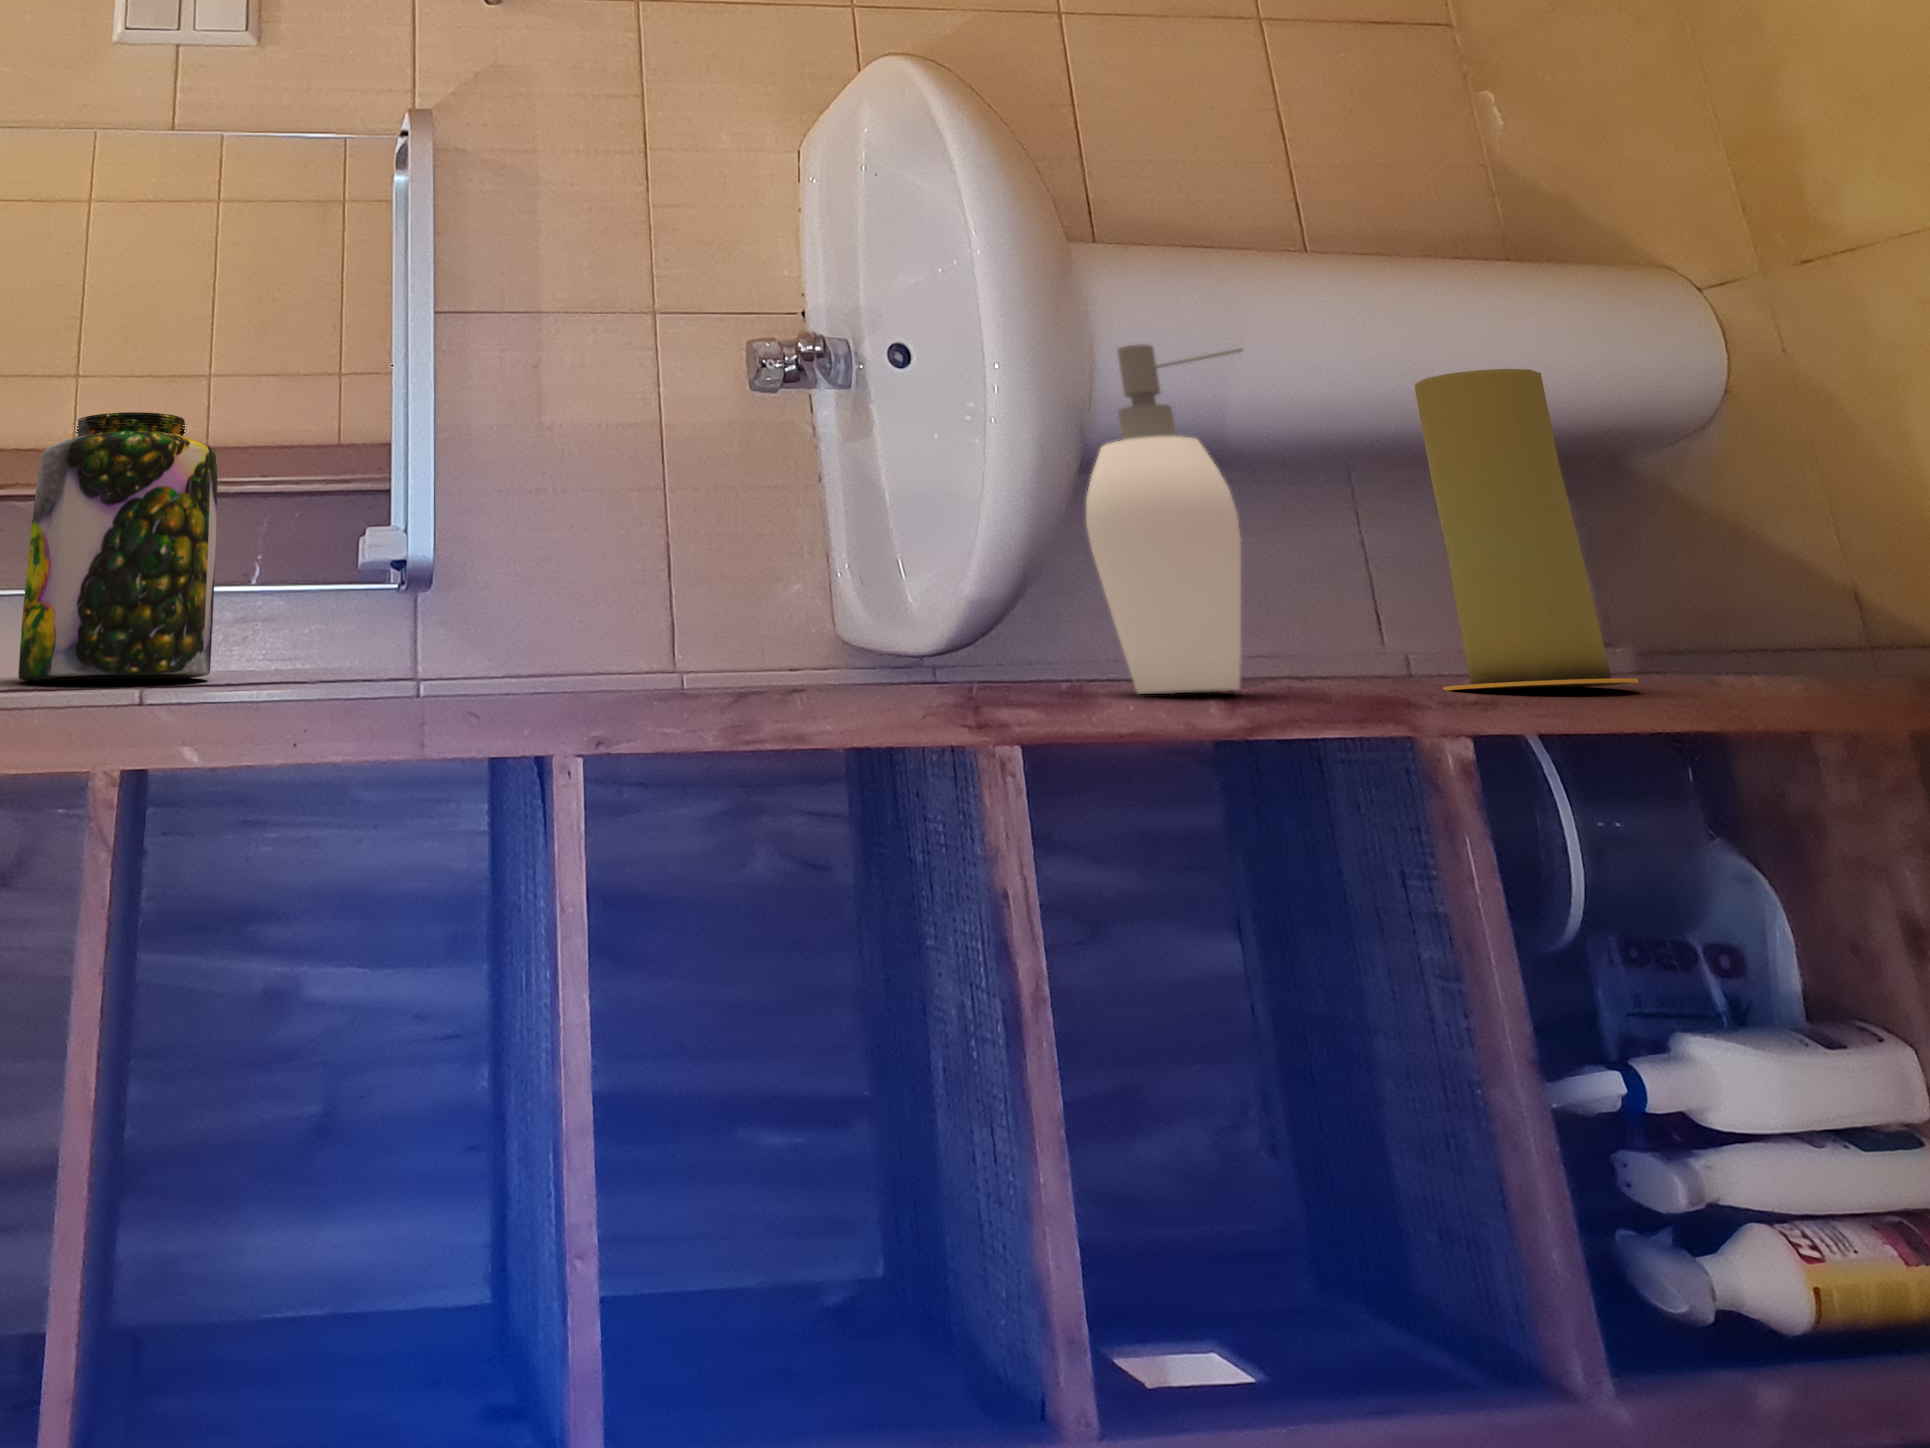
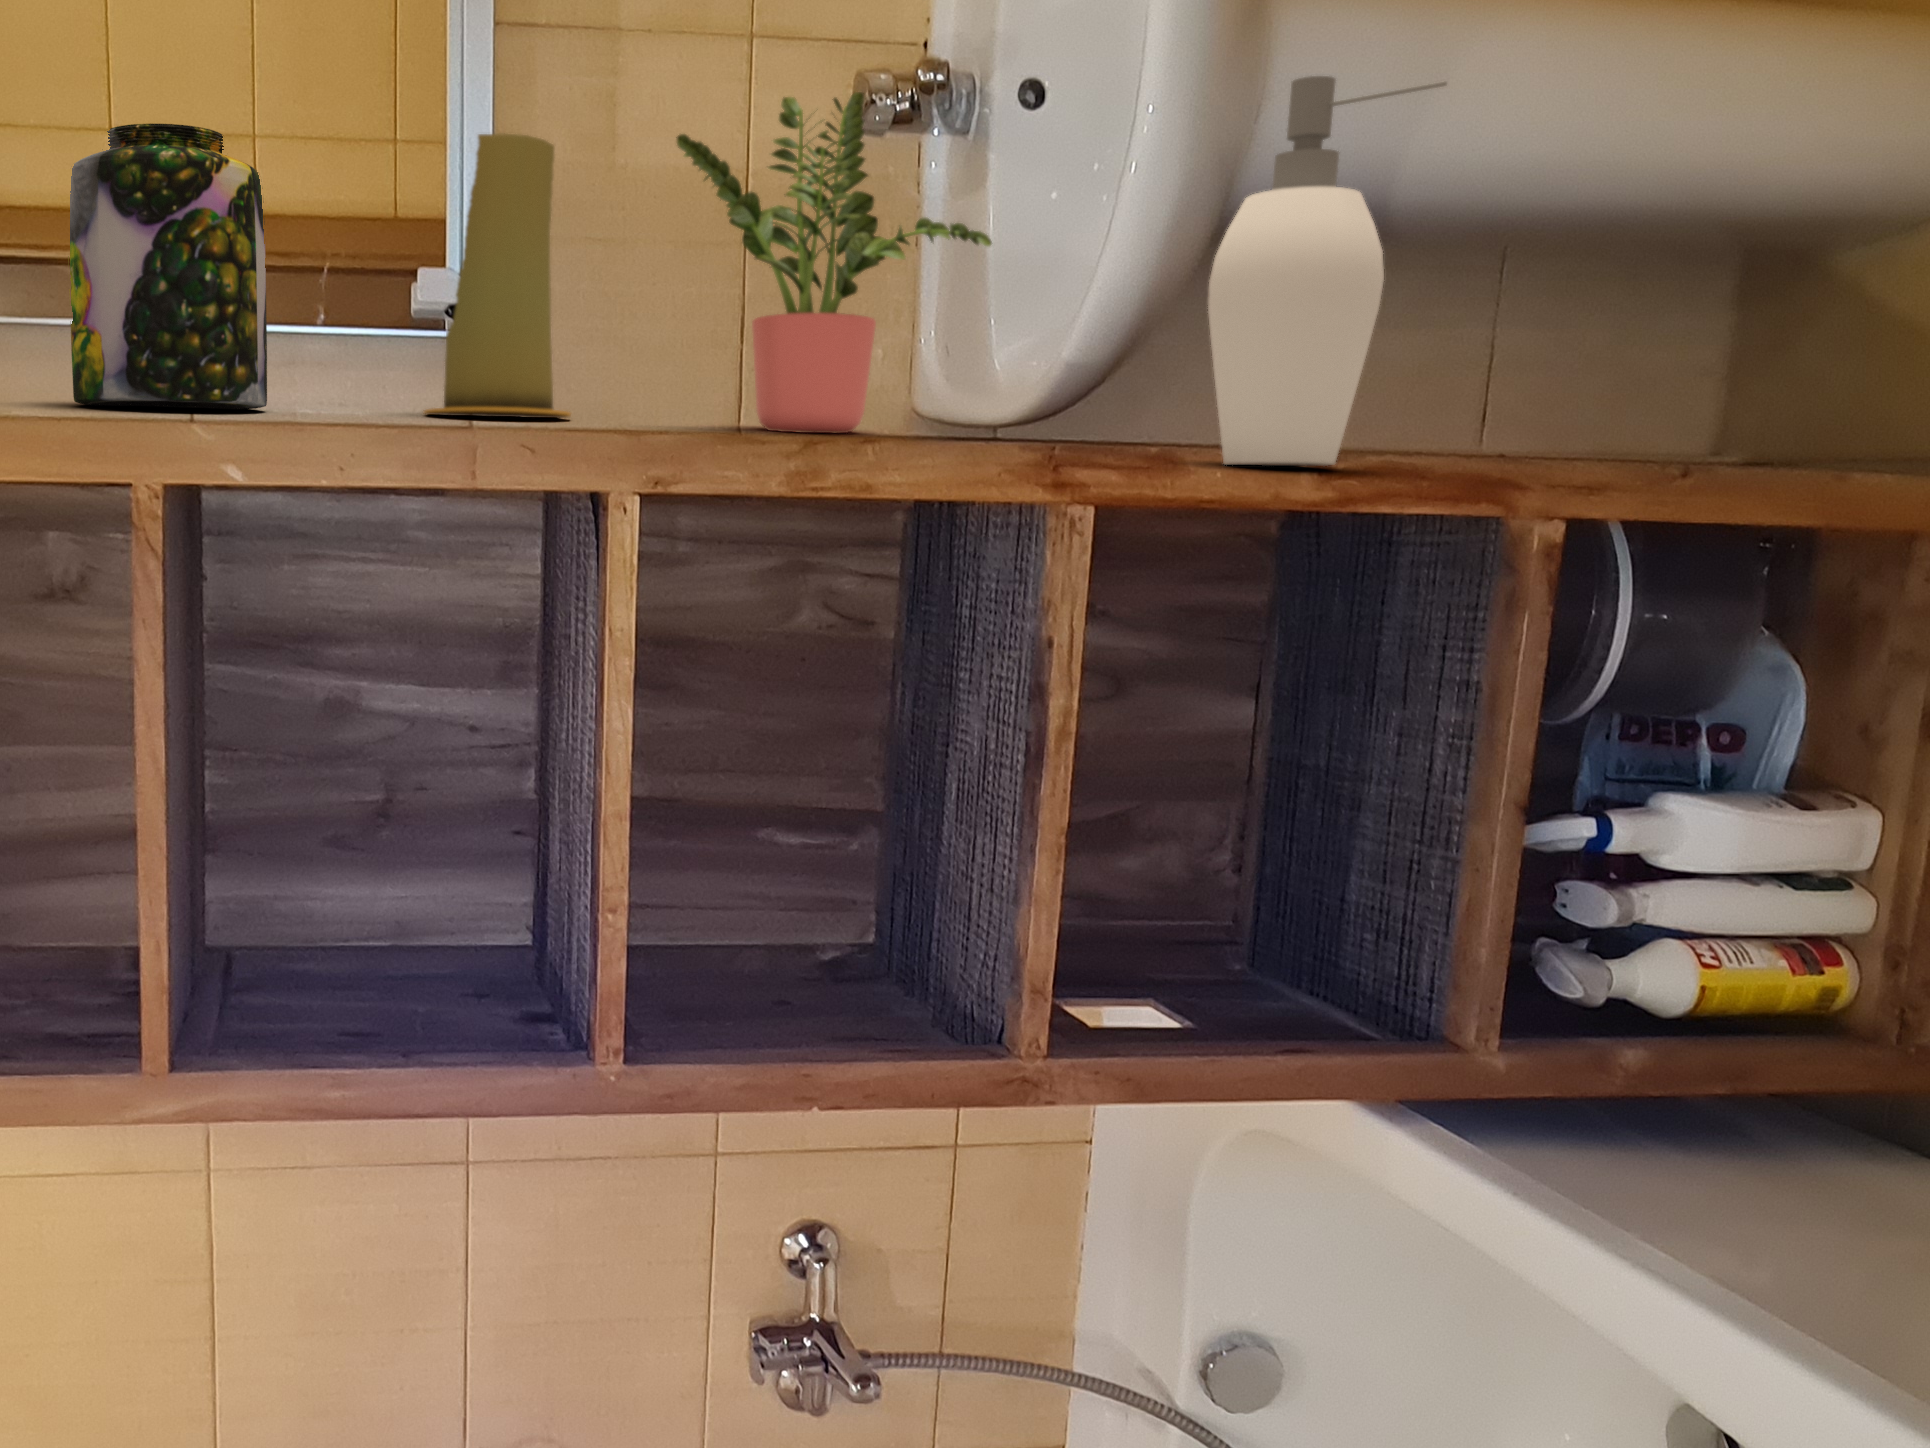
potted plant: none [595,359,891,680] -> present [676,92,992,433]
candle: present [1415,369,1638,690] -> present [424,133,571,418]

